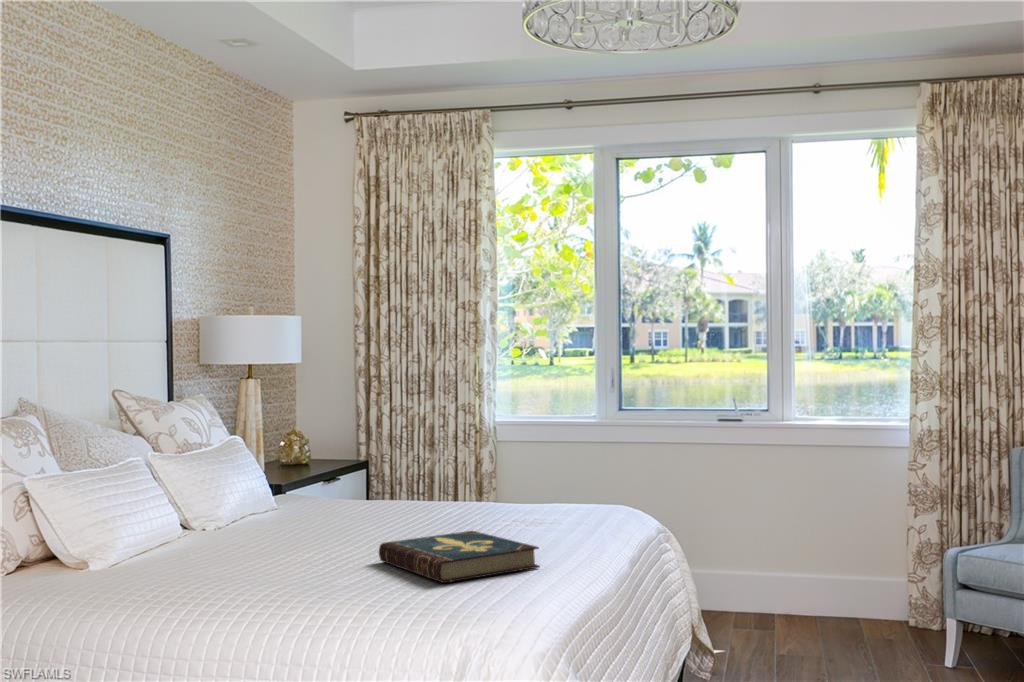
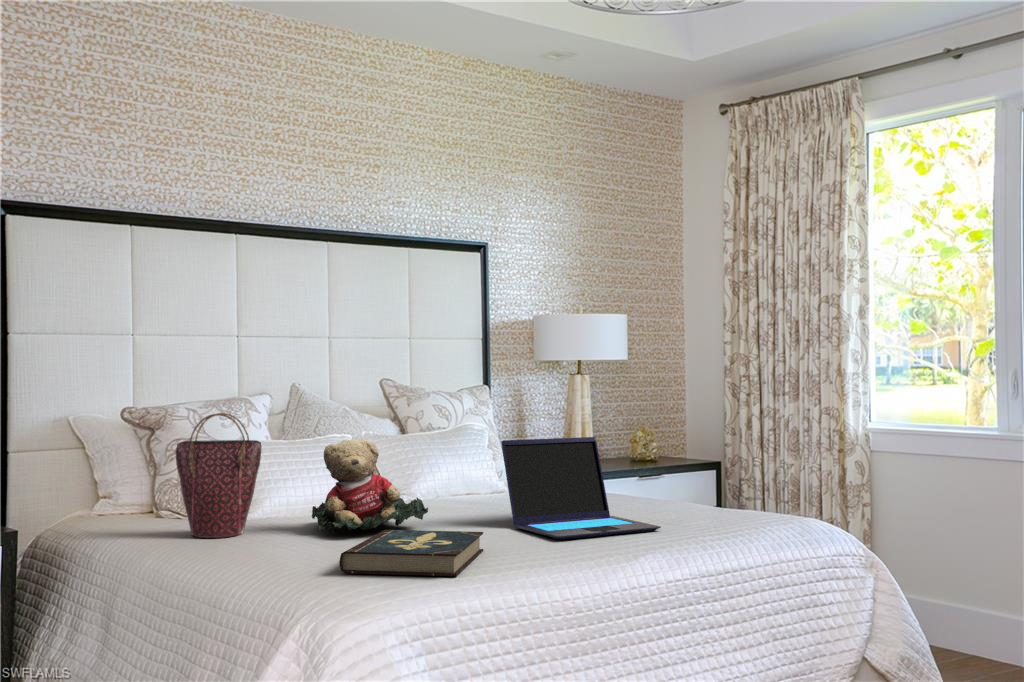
handbag: none [97,437,192,588] -> present [176,413,261,538]
laptop: none [394,437,540,531] -> present [501,437,661,539]
teddy bear: none [217,455,352,560] -> present [312,439,428,533]

